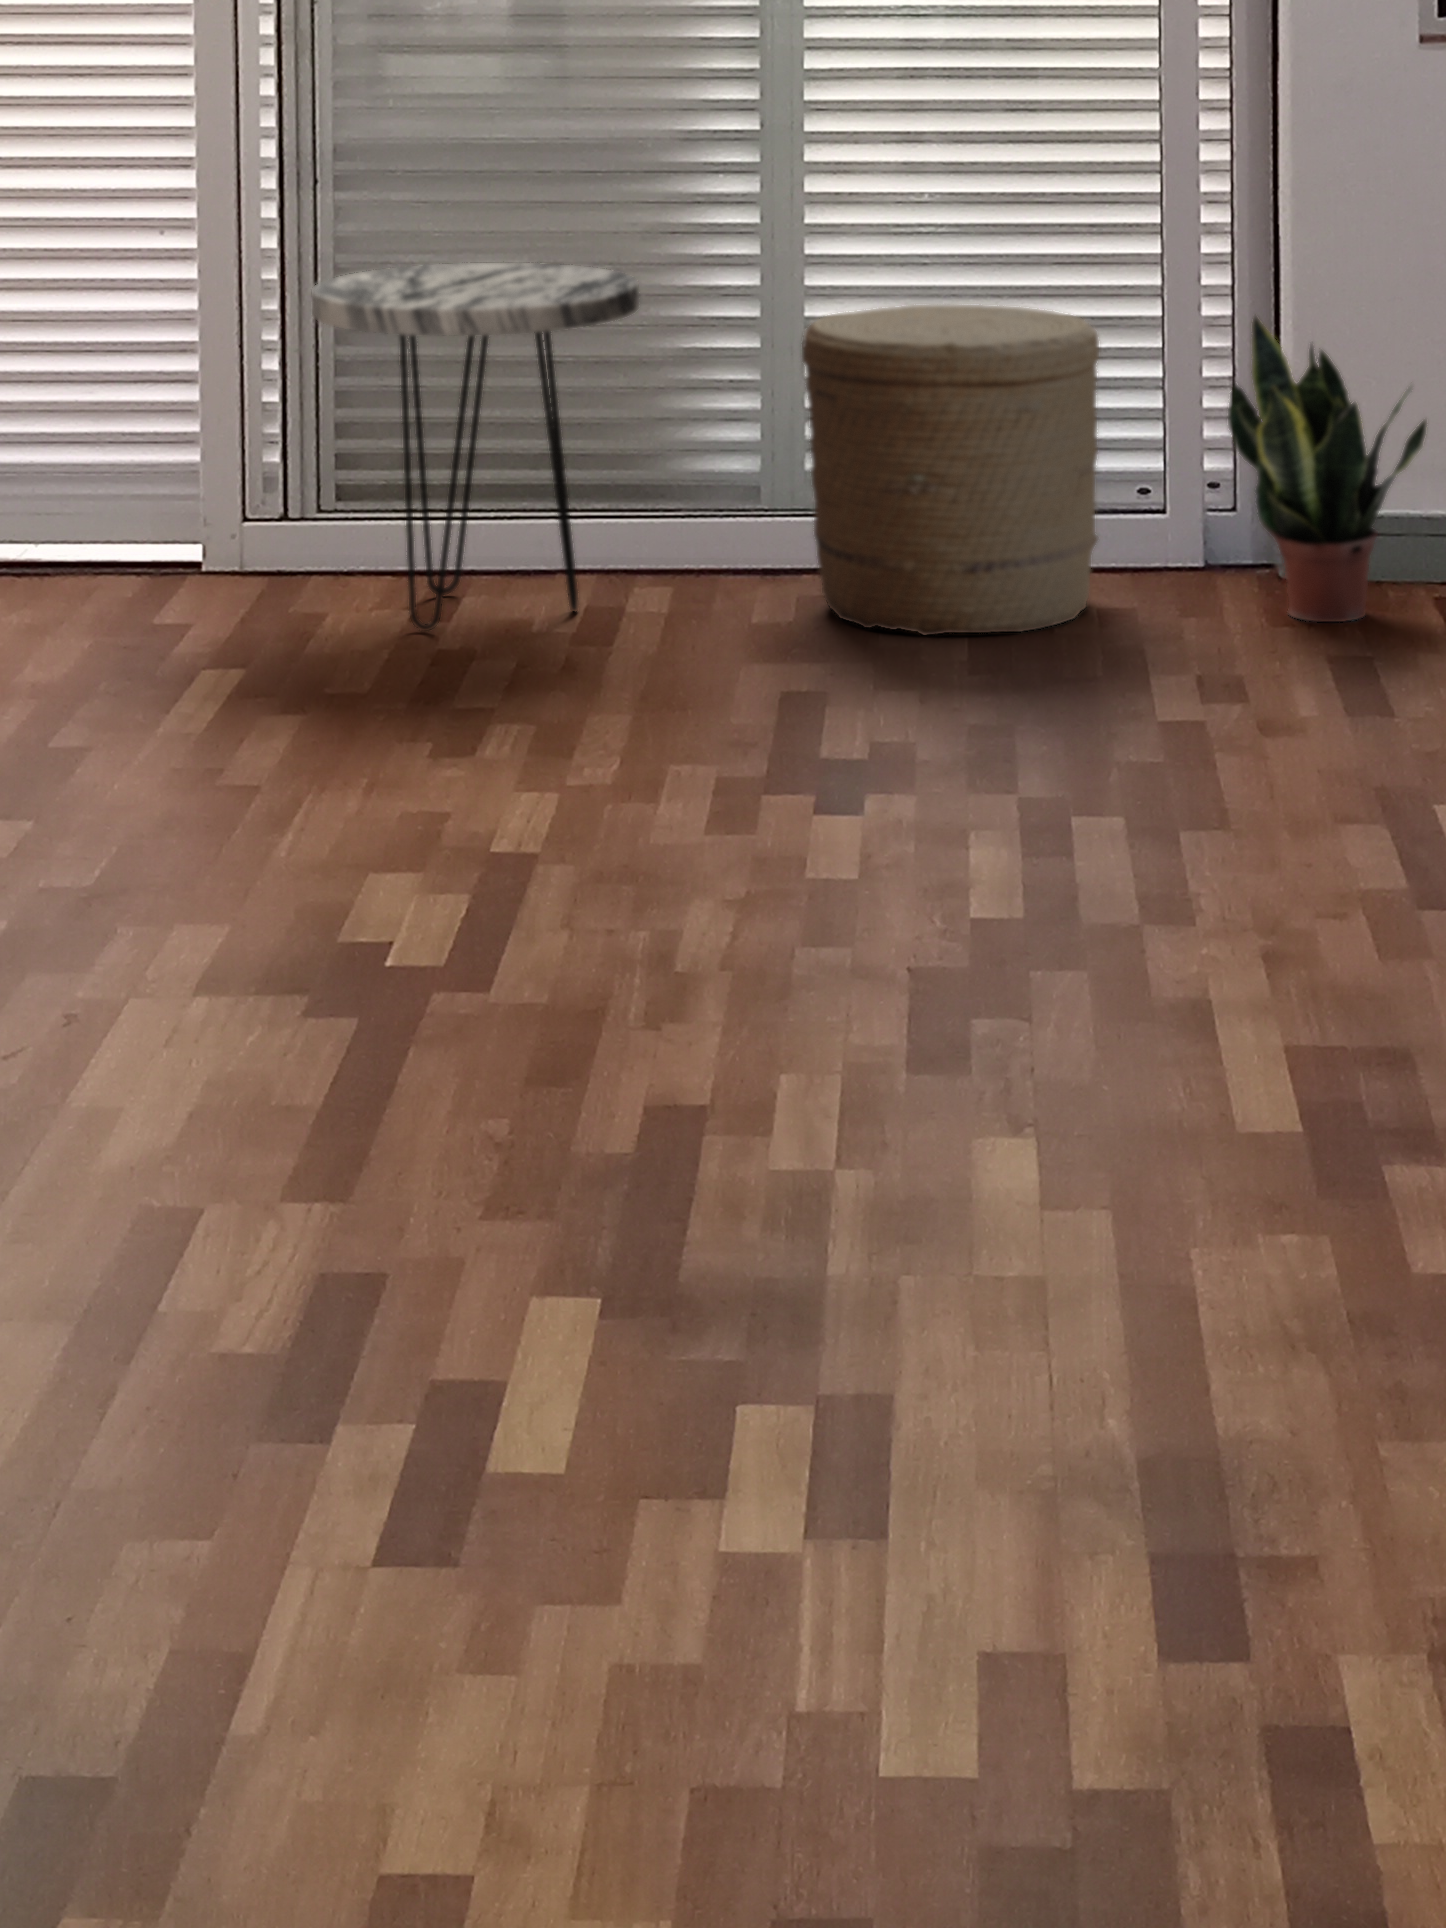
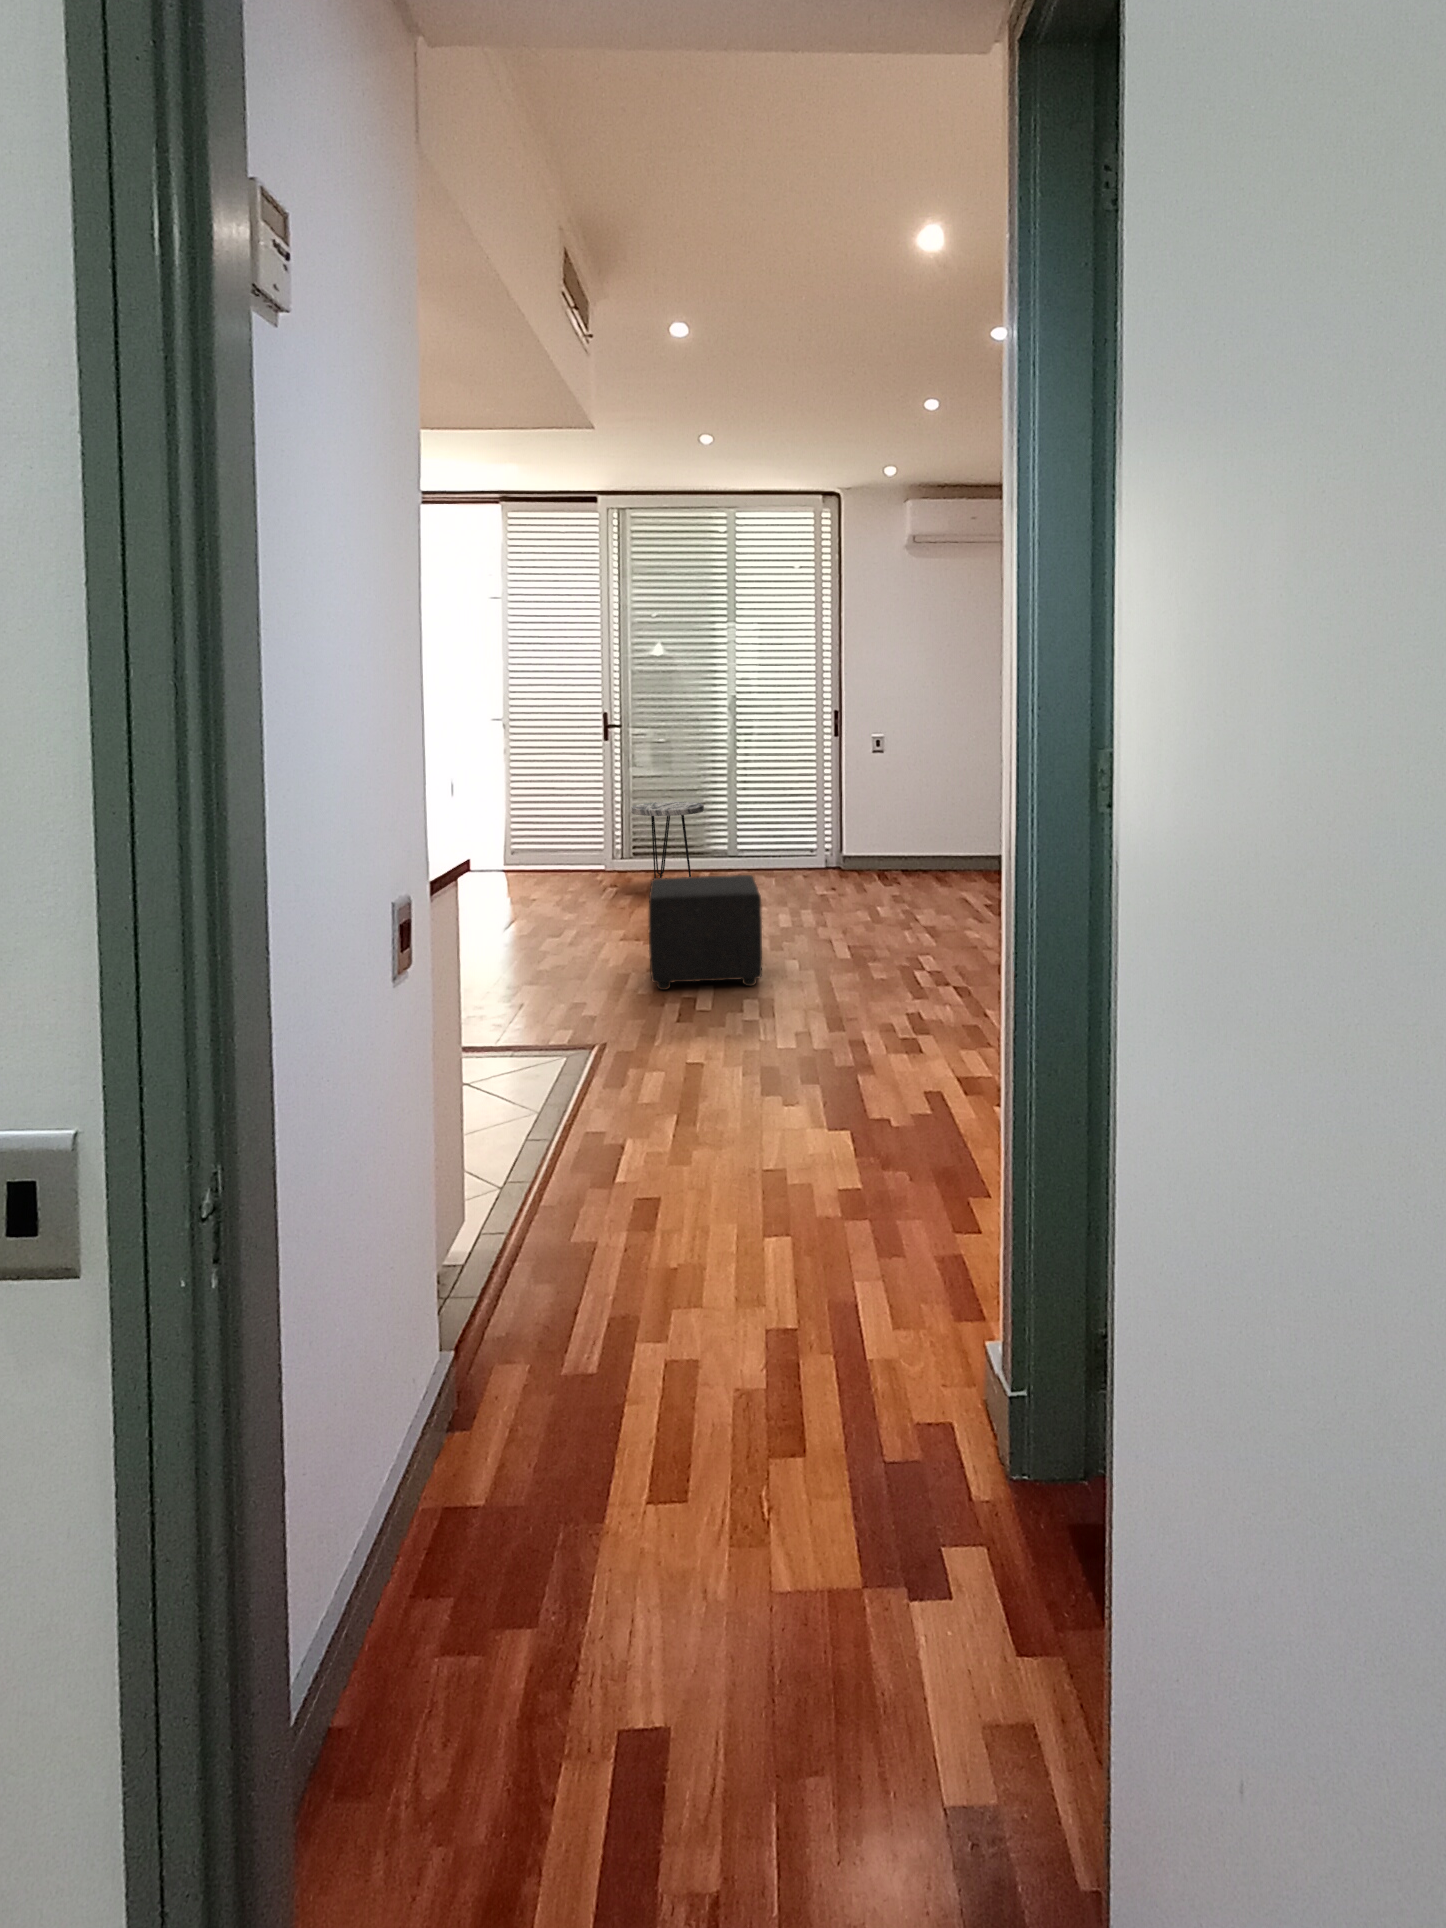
woven basket: present [802,305,1099,635] -> none [740,810,805,880]
potted plant: present [1228,317,1427,622] -> none [832,810,875,876]
ottoman: none [247,696,825,1308] -> present [649,875,762,990]

